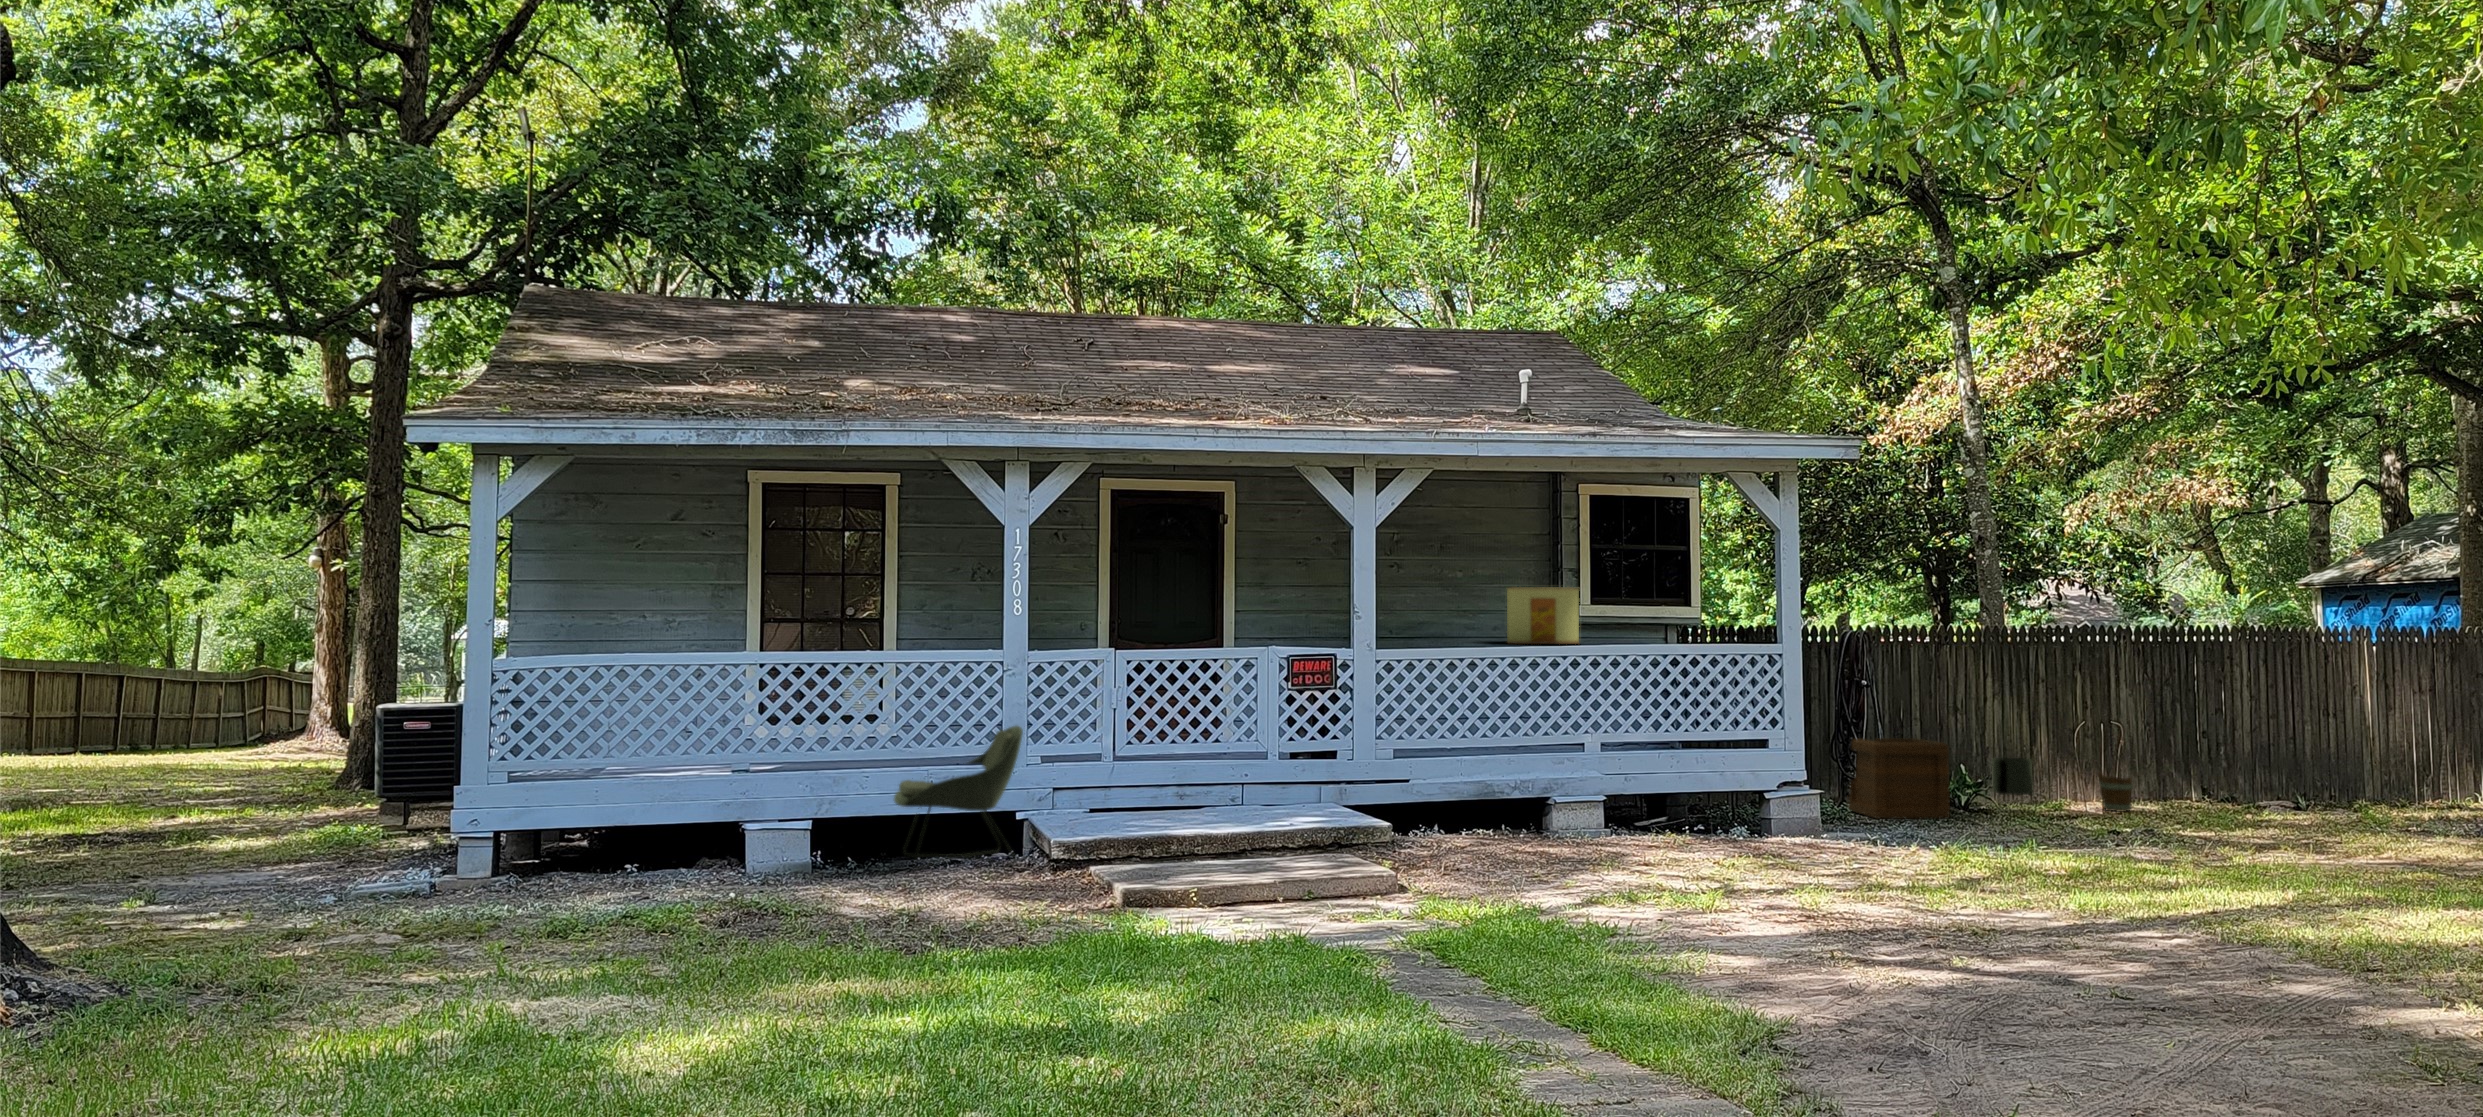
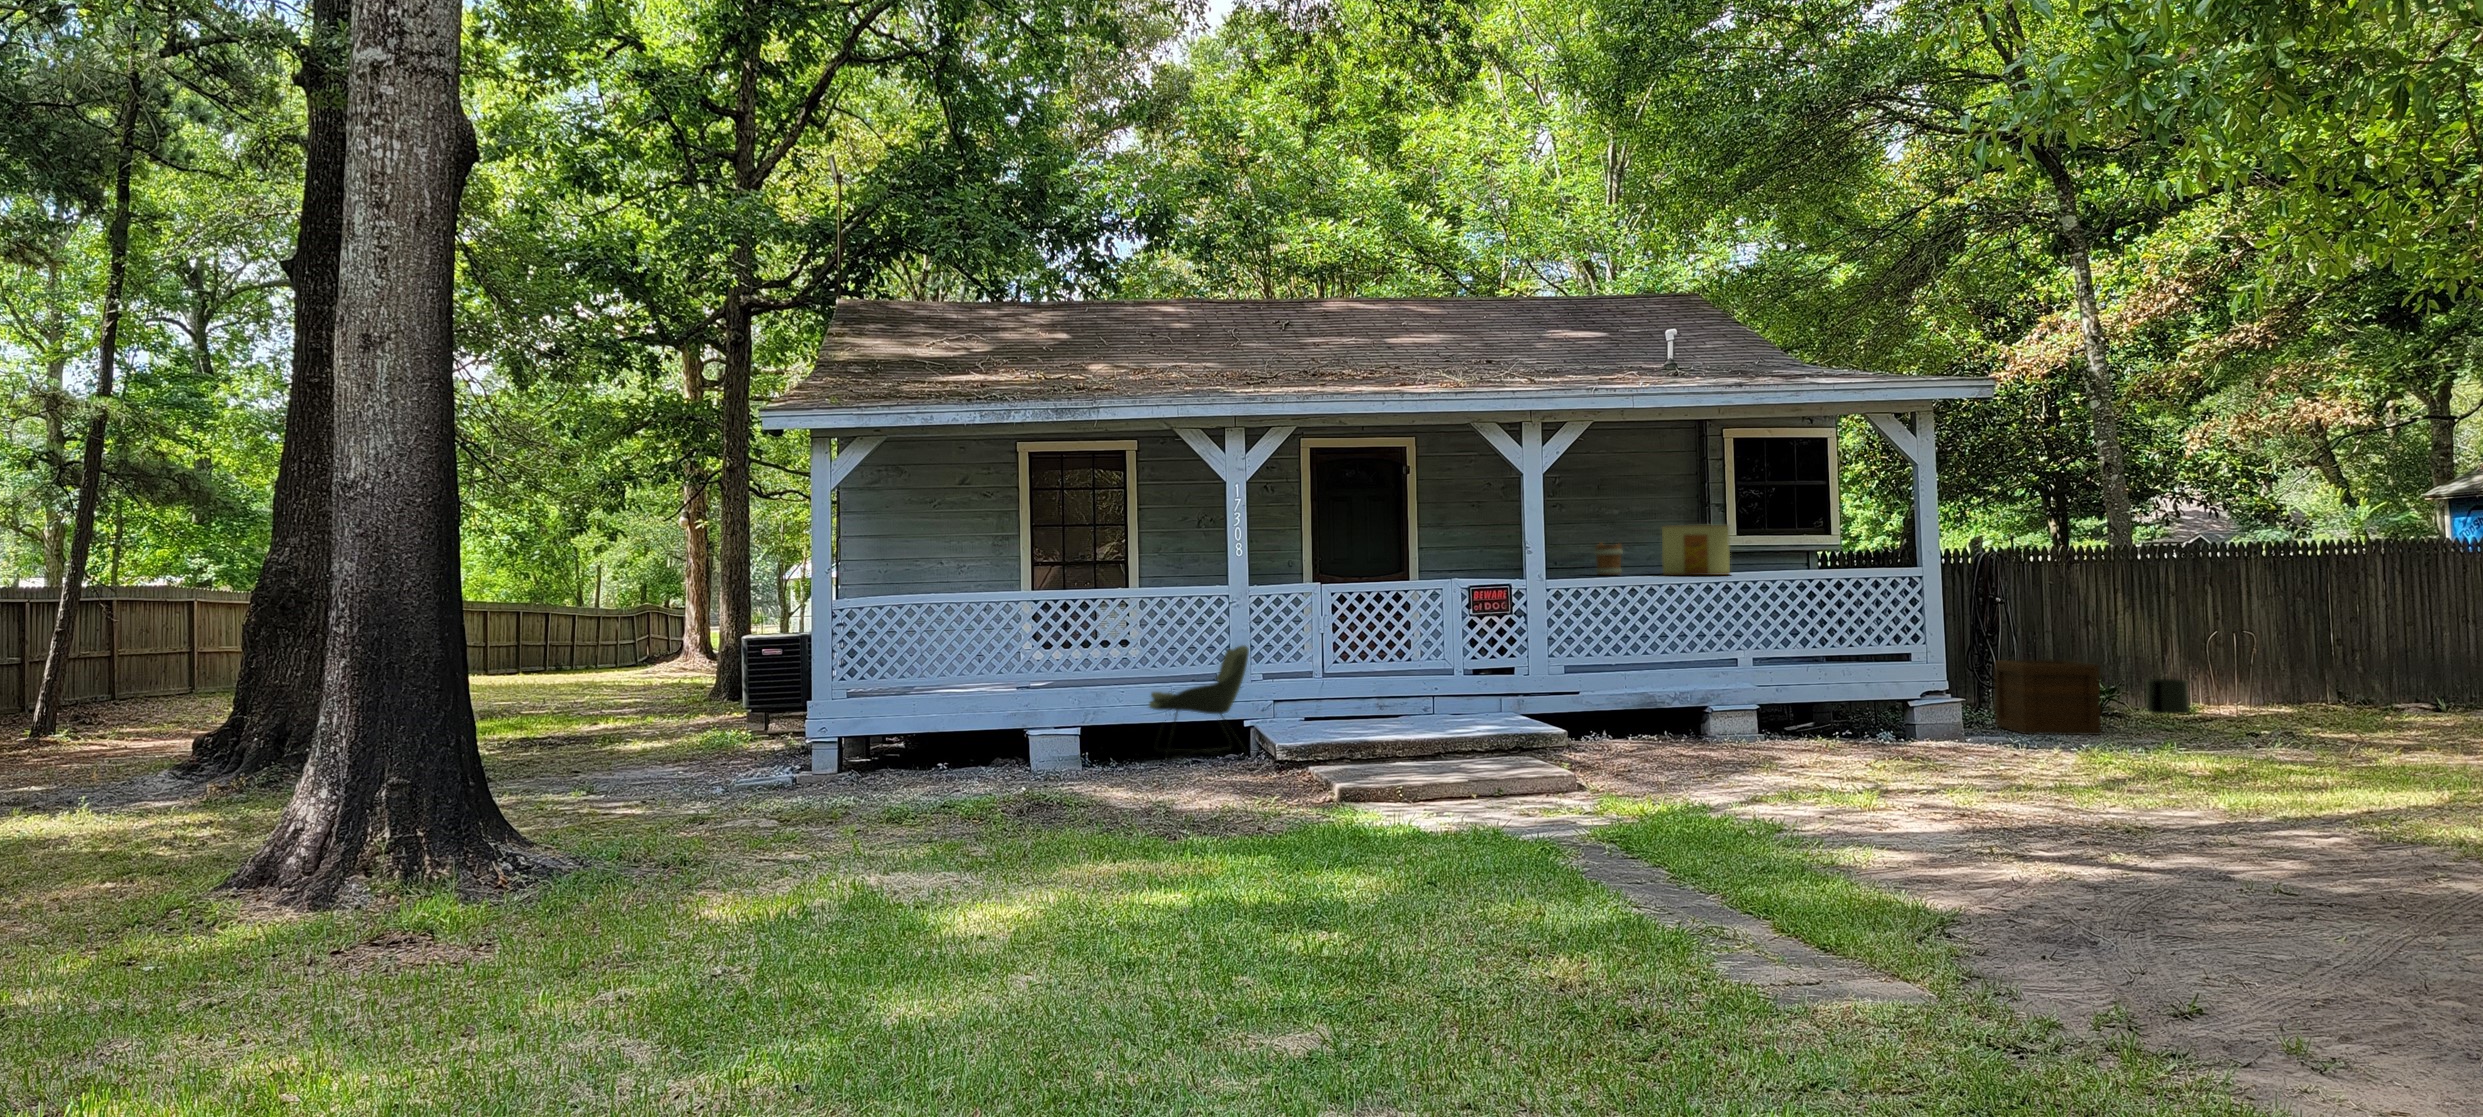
bucket: present [2098,773,2133,812] -> present [1594,543,1623,575]

